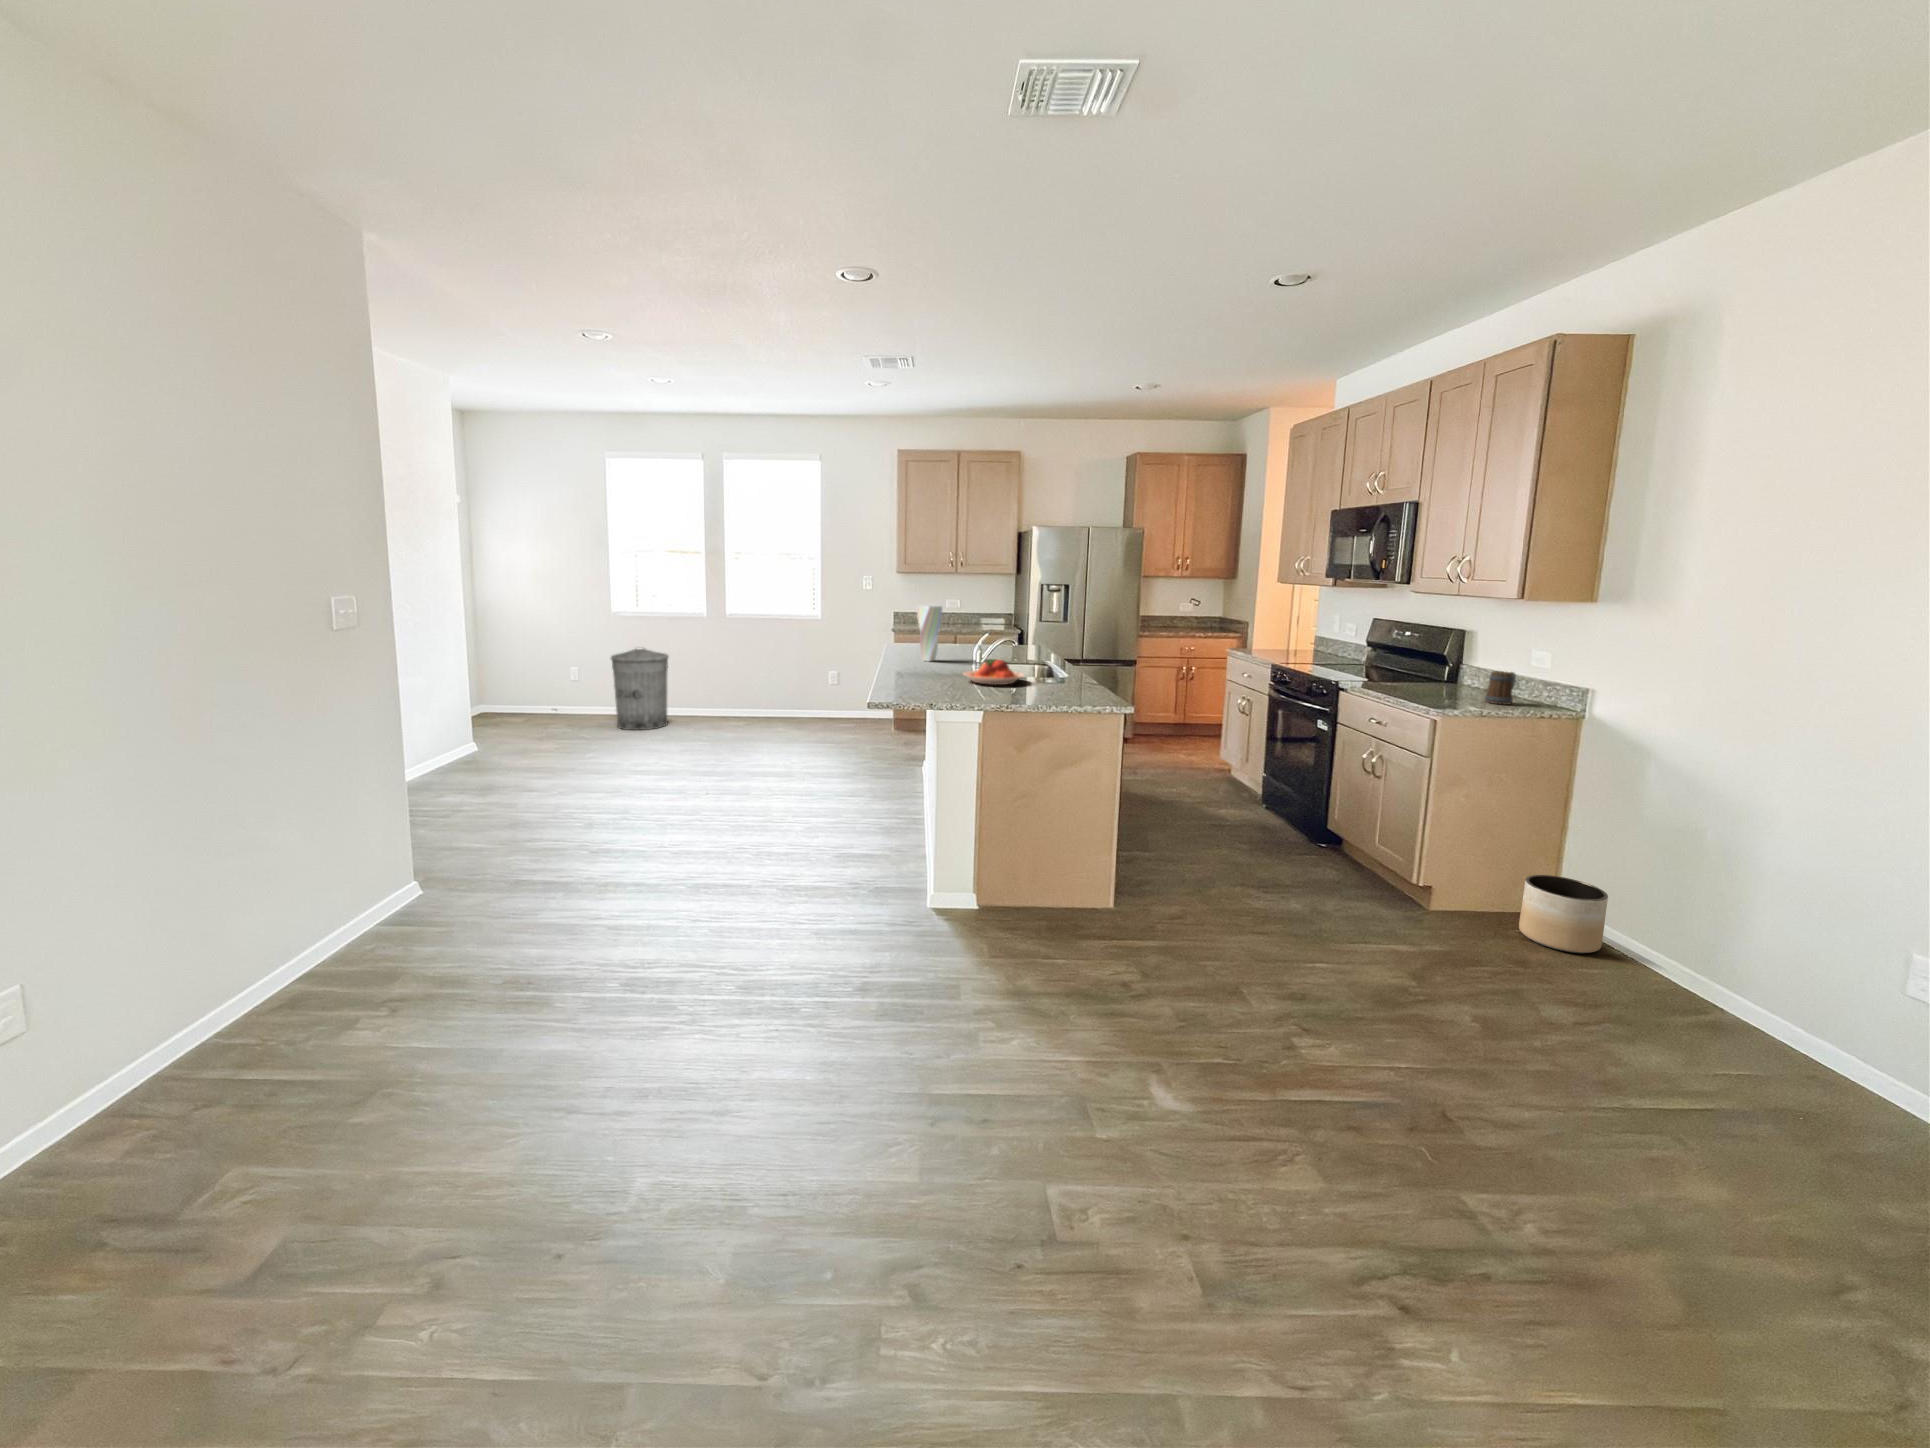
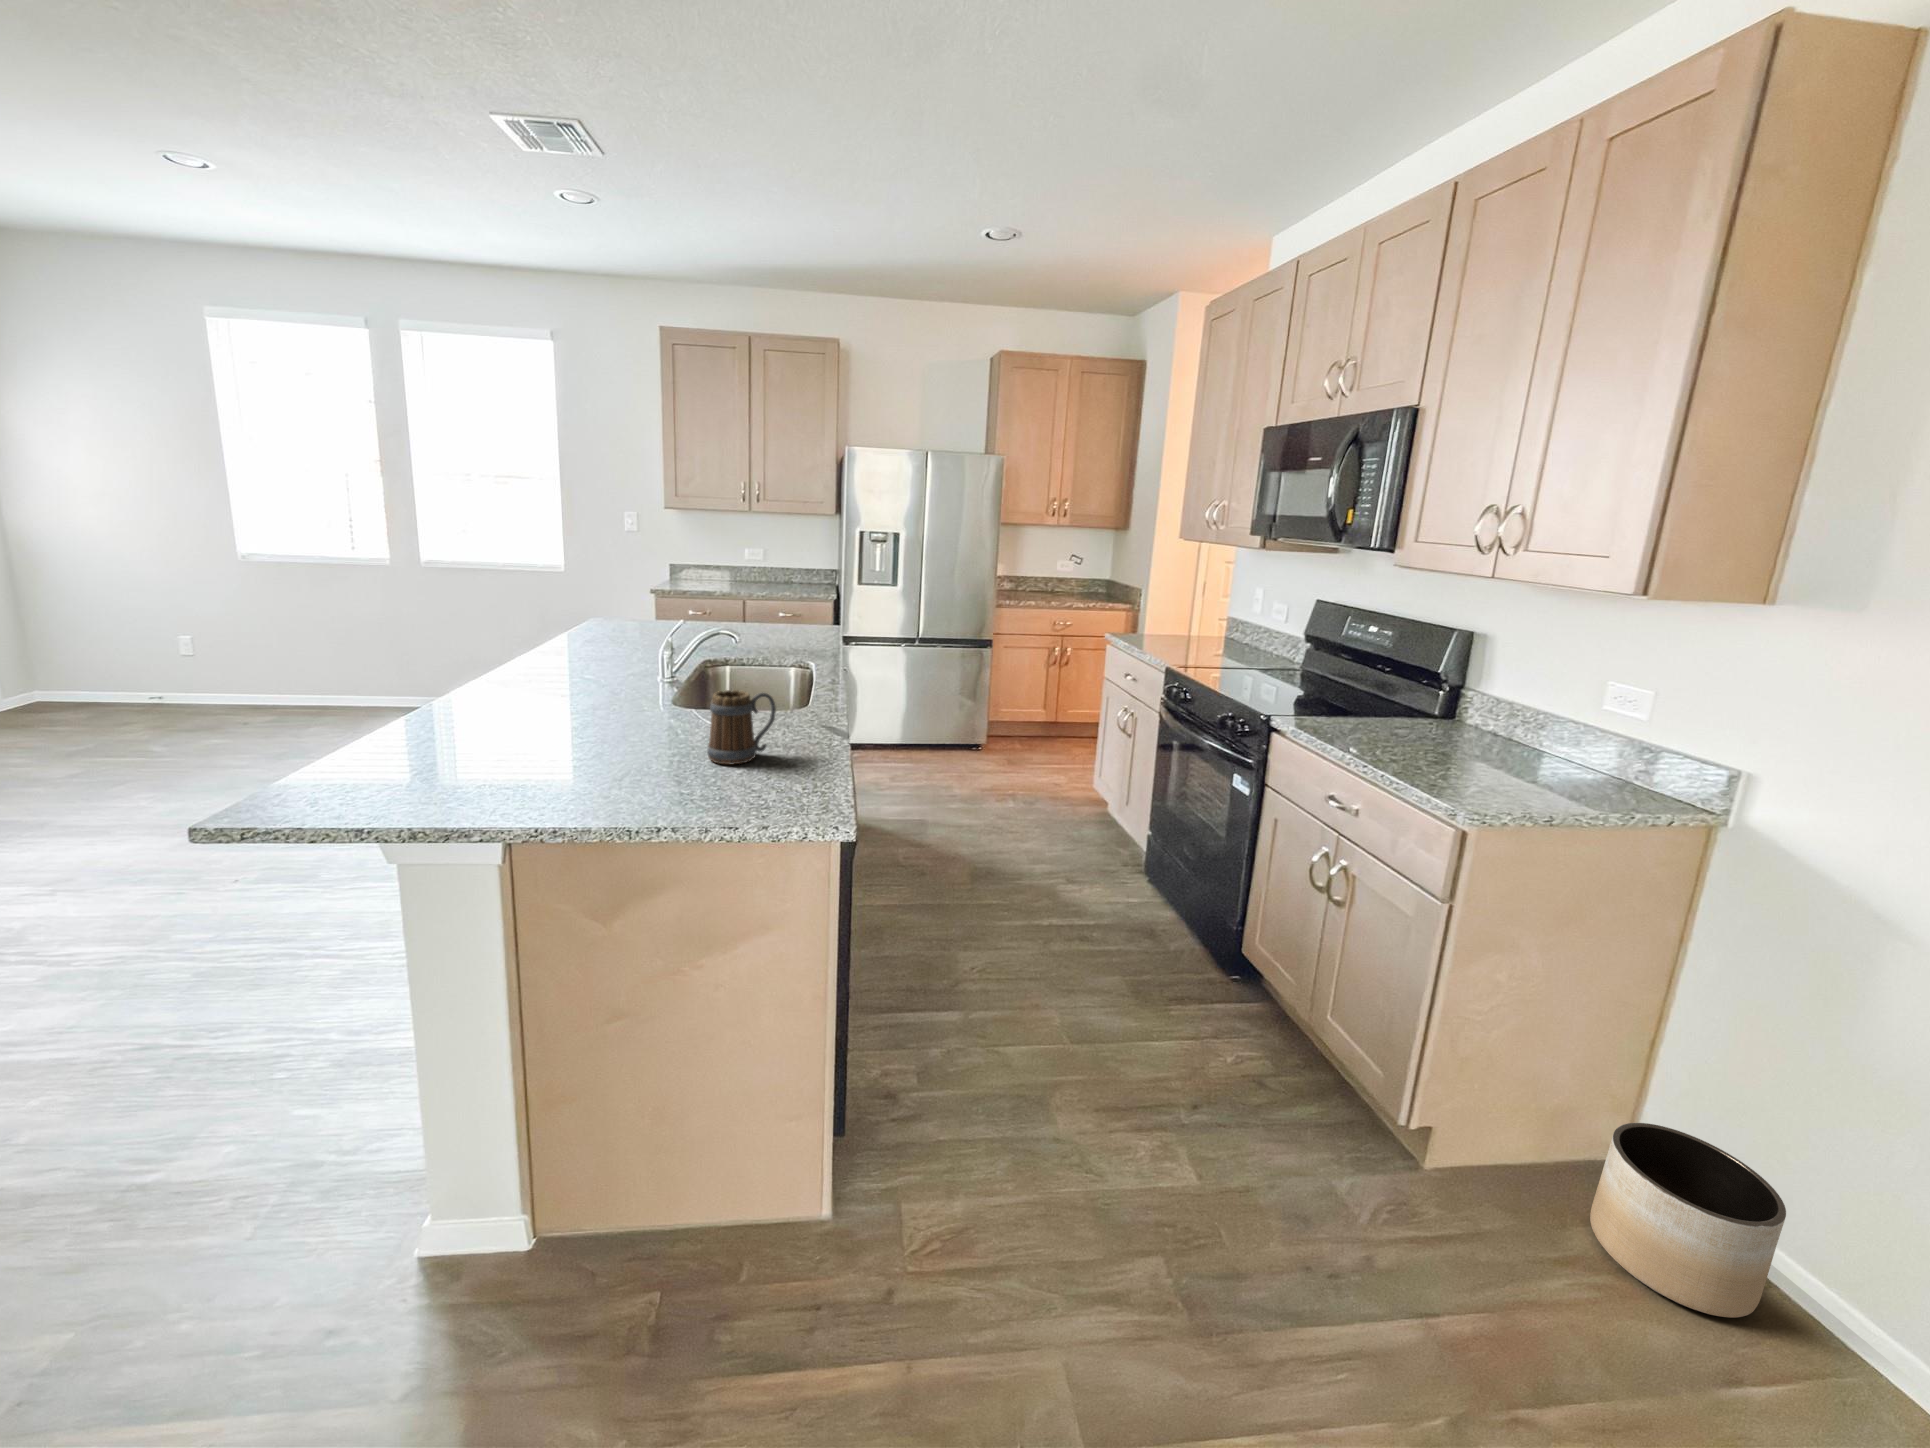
vase: present [917,605,942,661] -> none [549,563,597,667]
trash can: present [611,649,669,730] -> none [227,606,338,729]
plate: present [964,659,1024,685] -> none [540,684,678,746]
mug: present [1485,671,1516,705] -> present [707,690,776,765]

